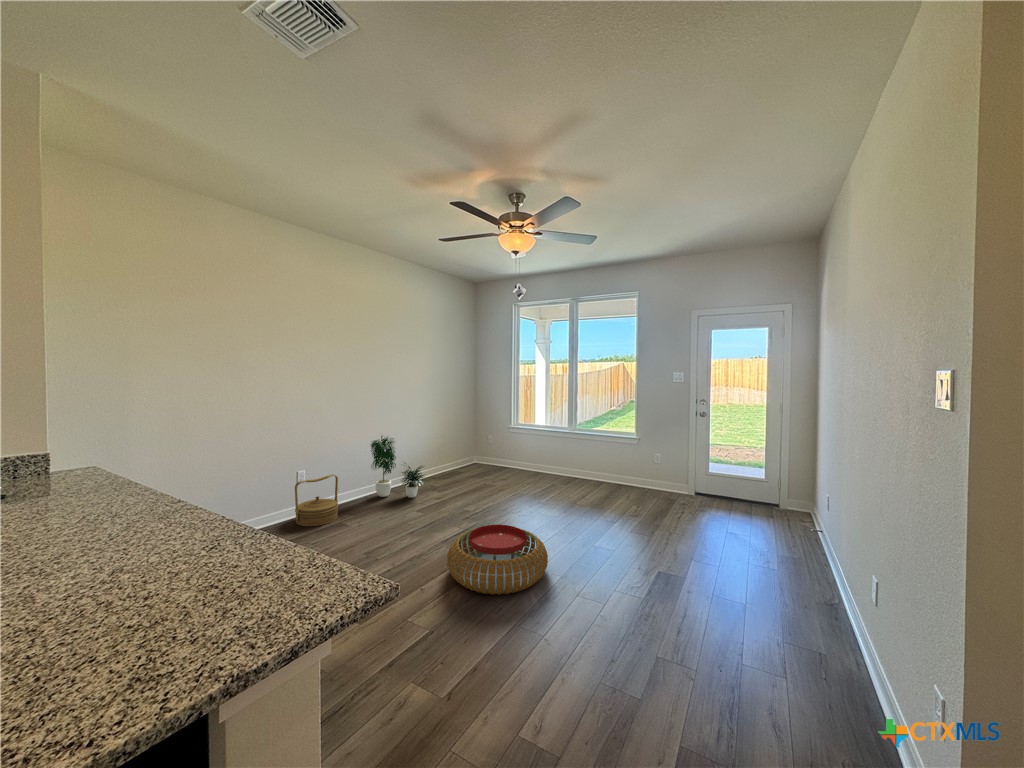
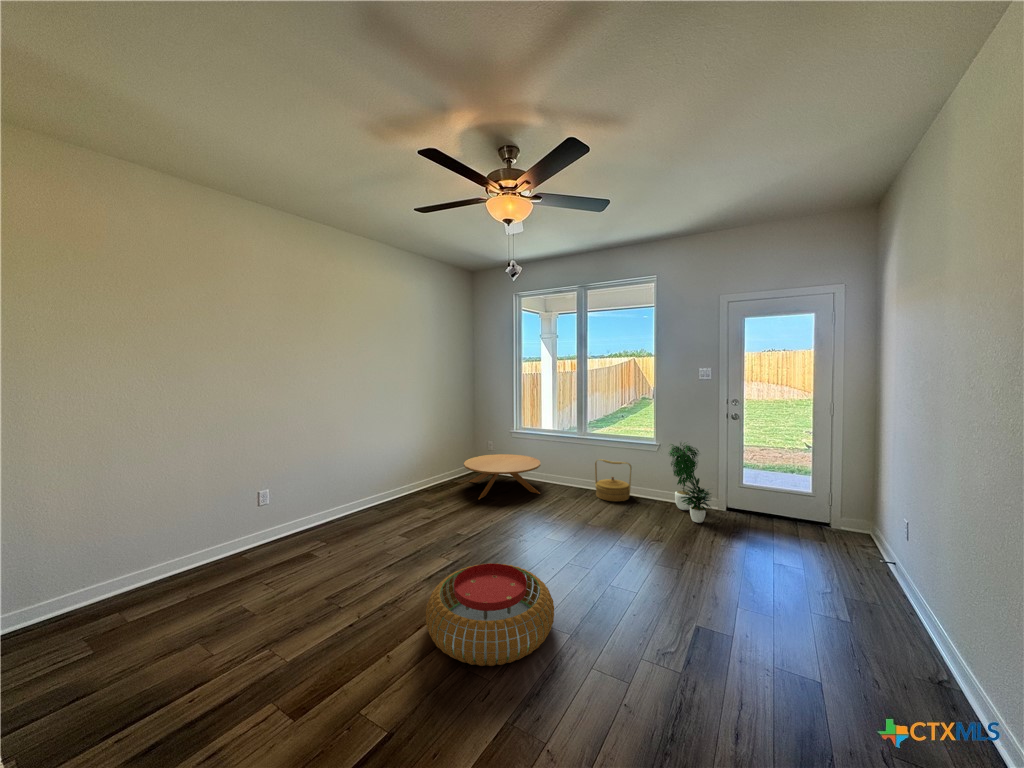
potted plant: present [371,436,424,498] -> present [669,443,712,523]
coffee table: none [468,447,536,485] -> present [464,454,540,499]
woven basket: present [295,475,339,526] -> present [595,459,632,501]

